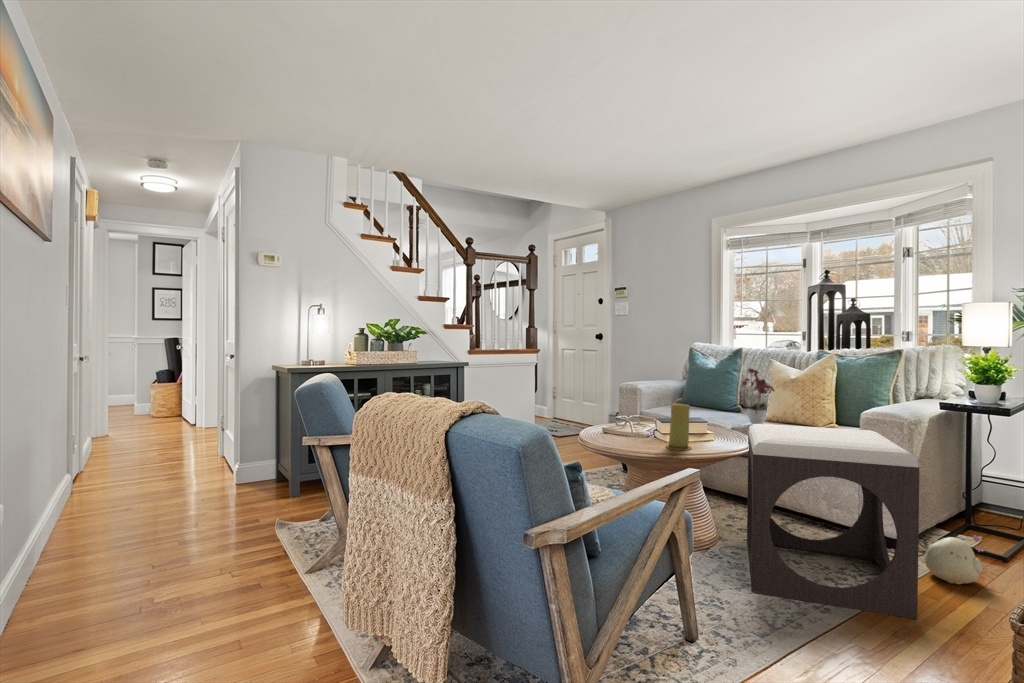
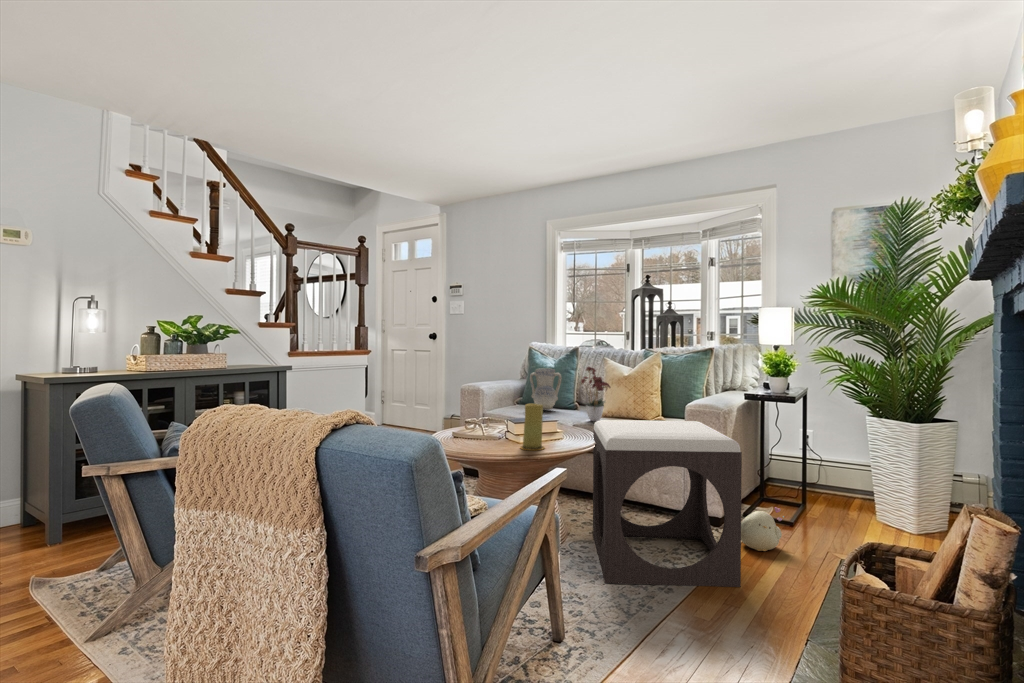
vase: none [690,369,724,411] -> present [530,368,562,410]

